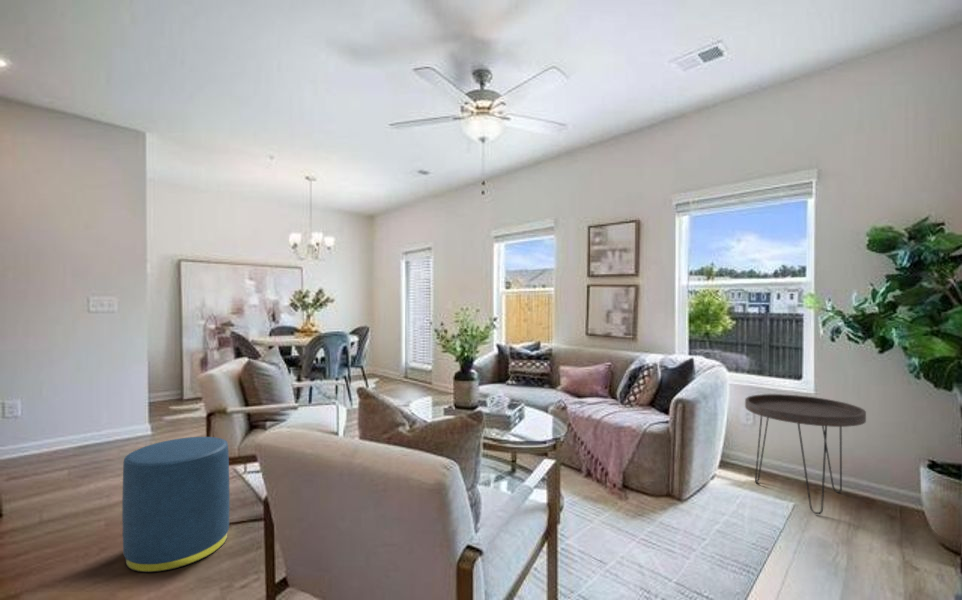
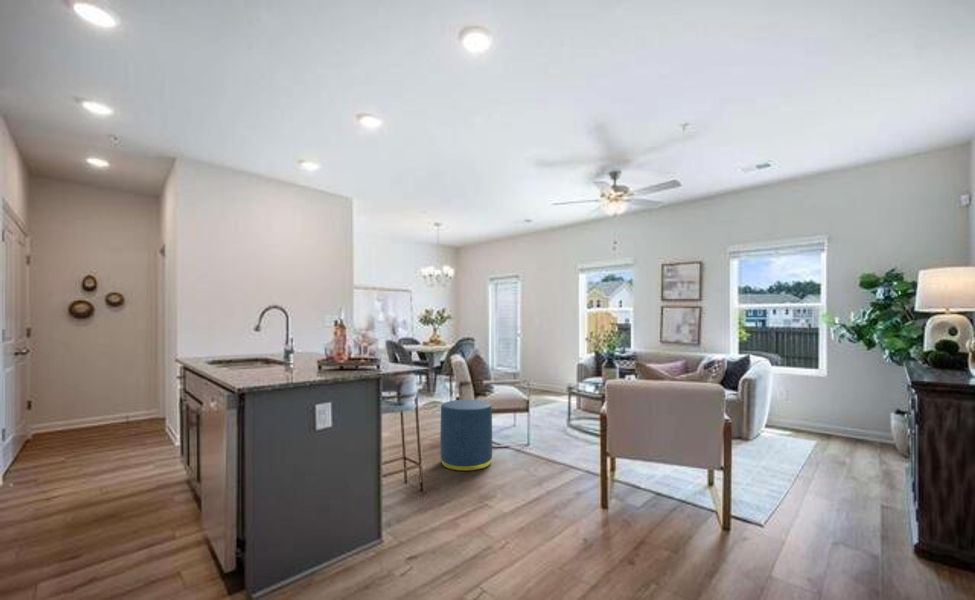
side table: present [745,394,866,514] -> none [785,378,862,448]

